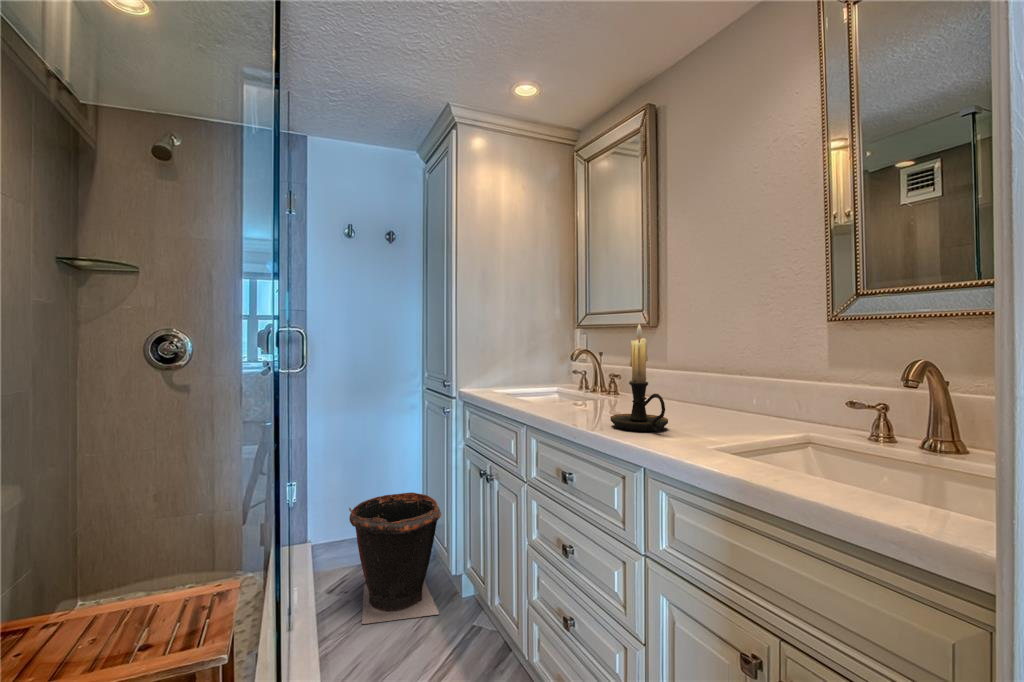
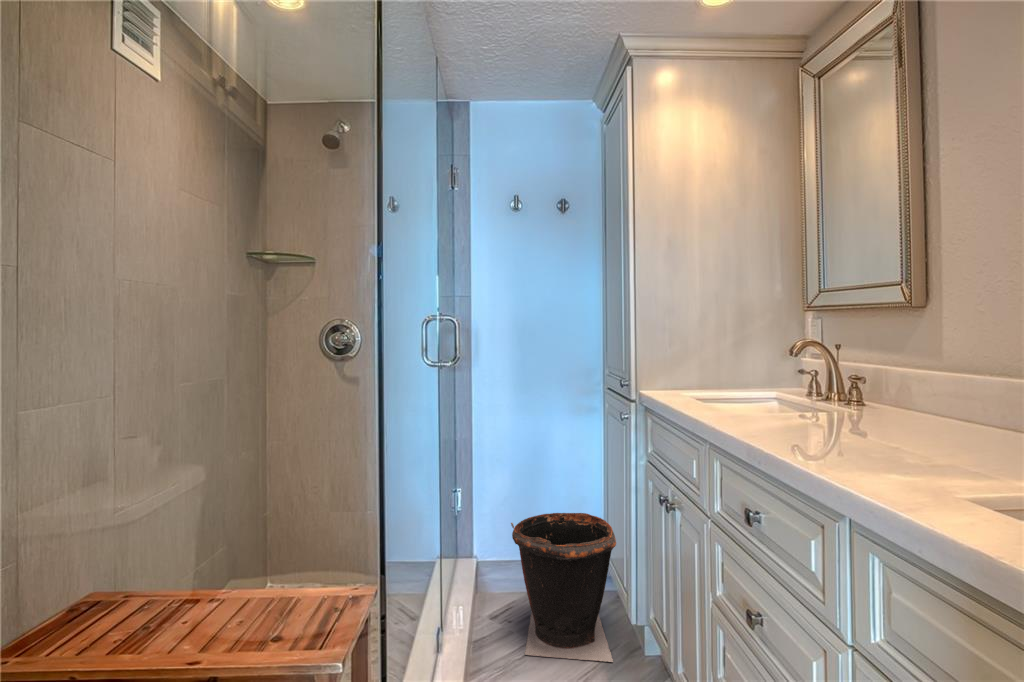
candle holder: present [610,324,668,432] -> none [816,313,906,468]

